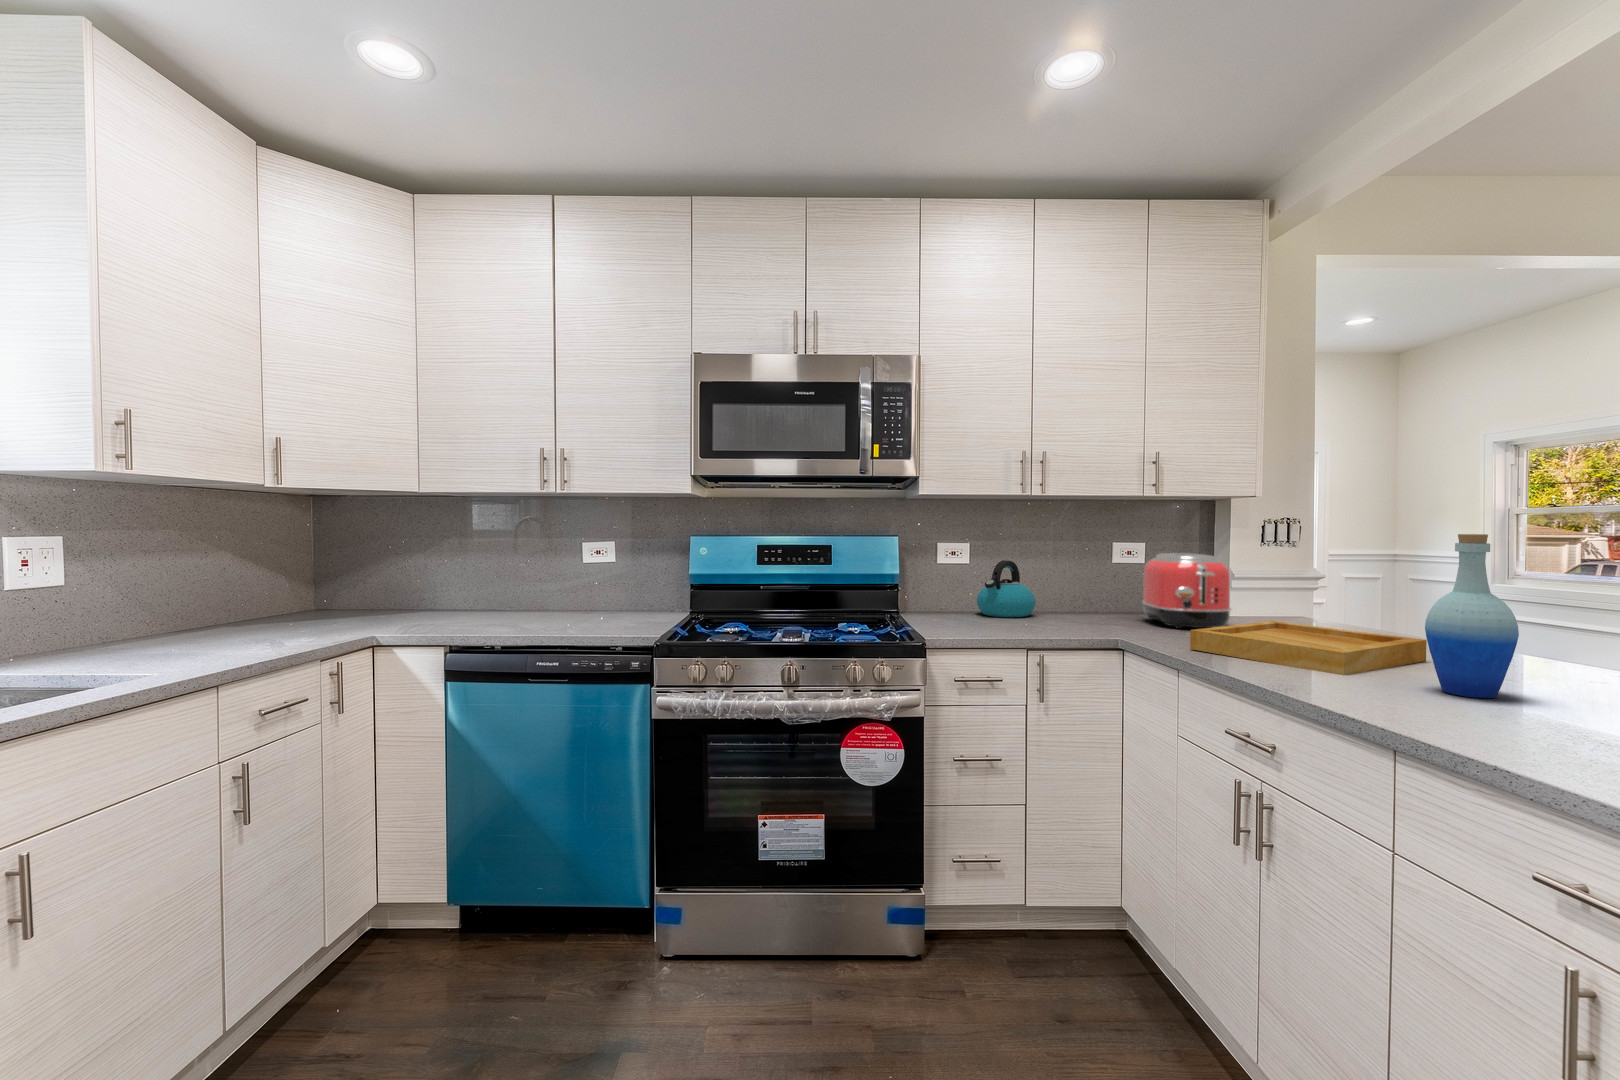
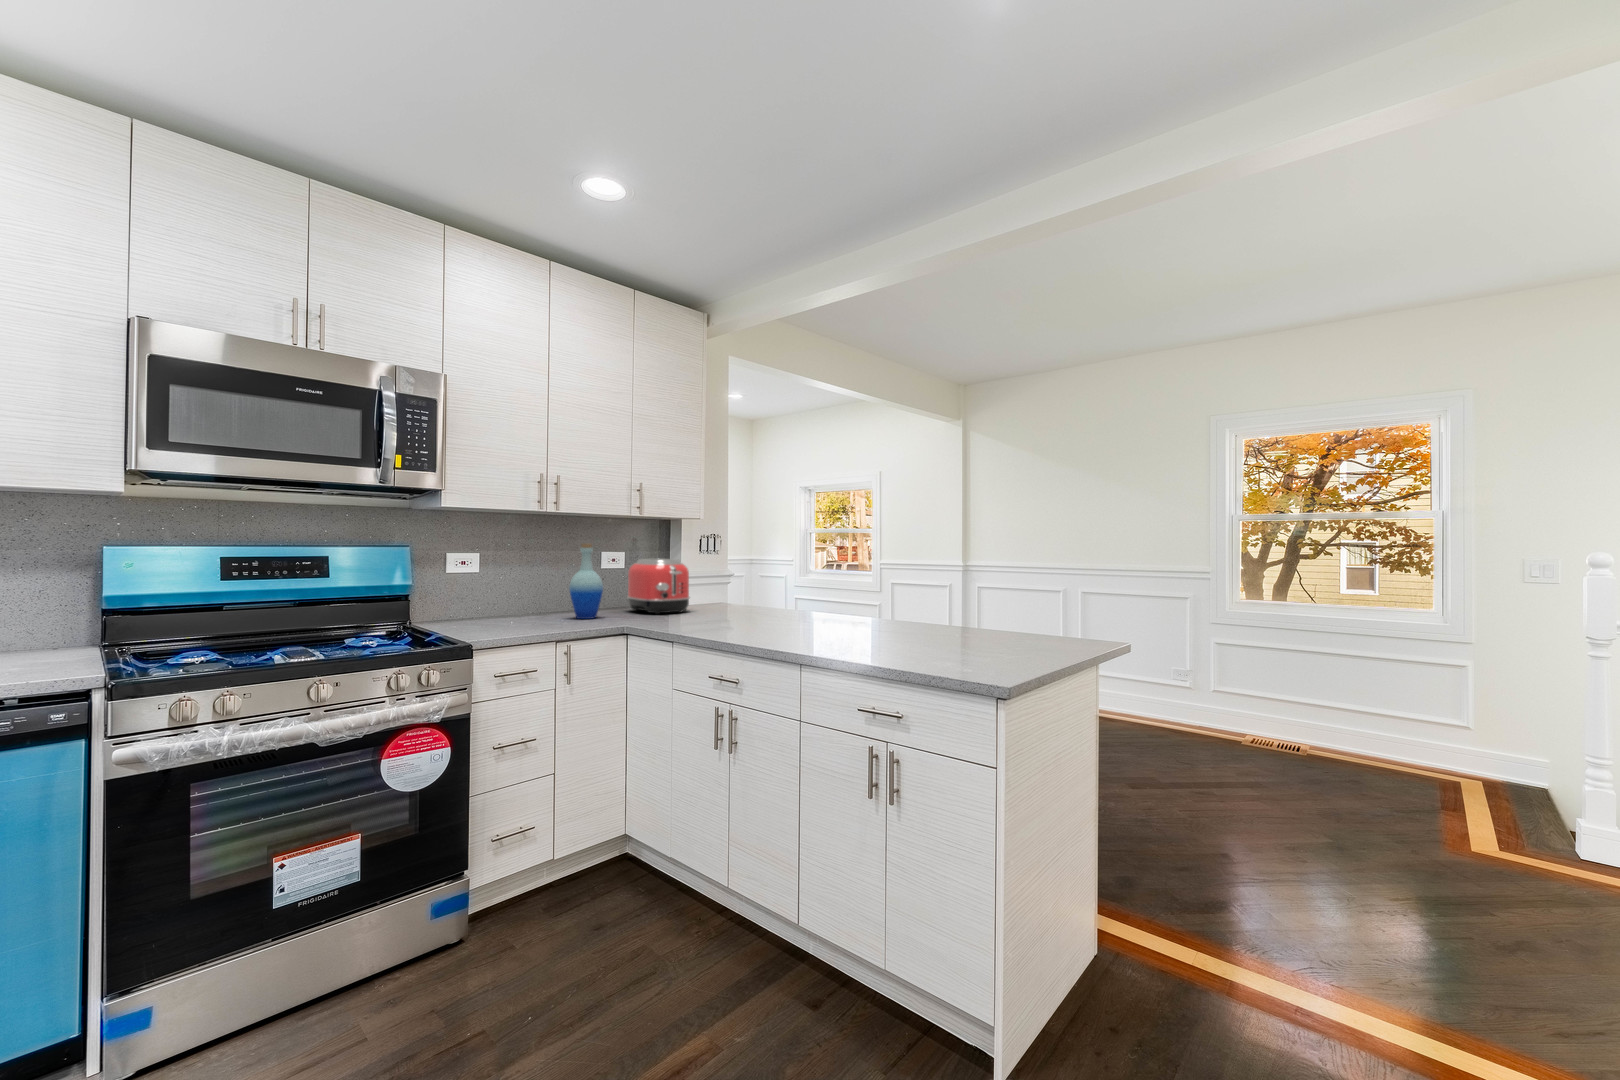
bottle: present [1425,534,1519,698] -> present [569,544,603,619]
kettle: present [977,560,1036,617] -> none [487,568,542,619]
tray: present [1190,621,1427,675] -> none [681,602,802,629]

